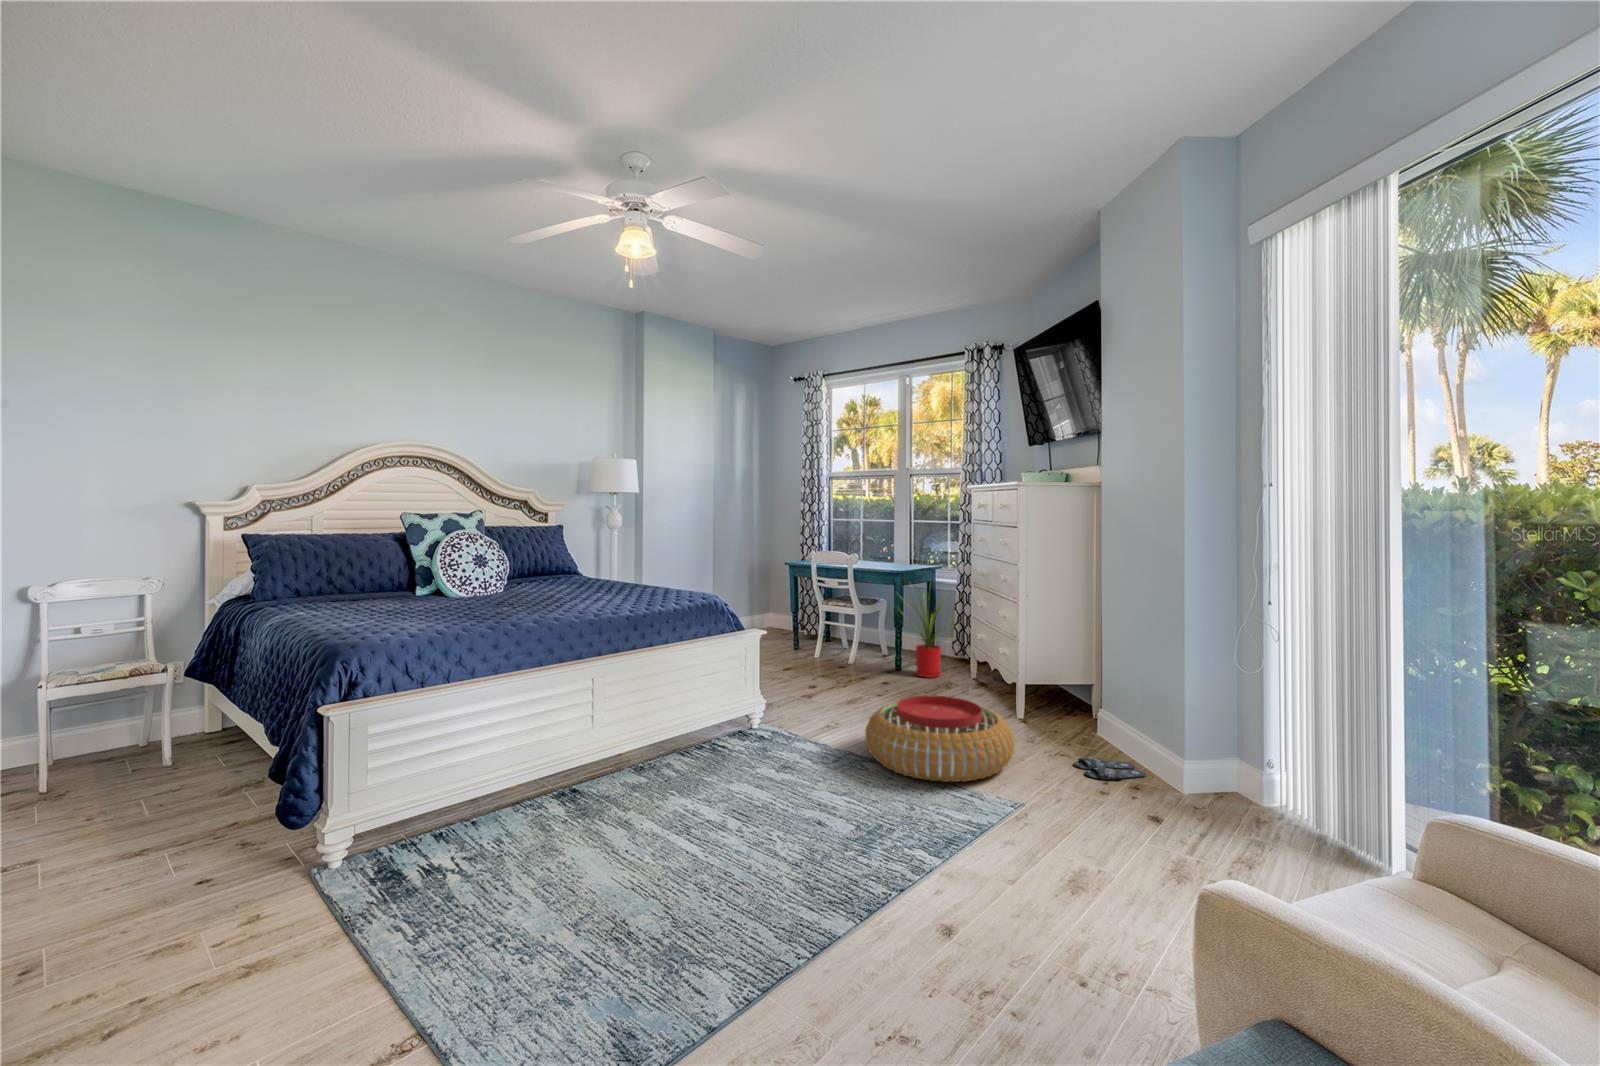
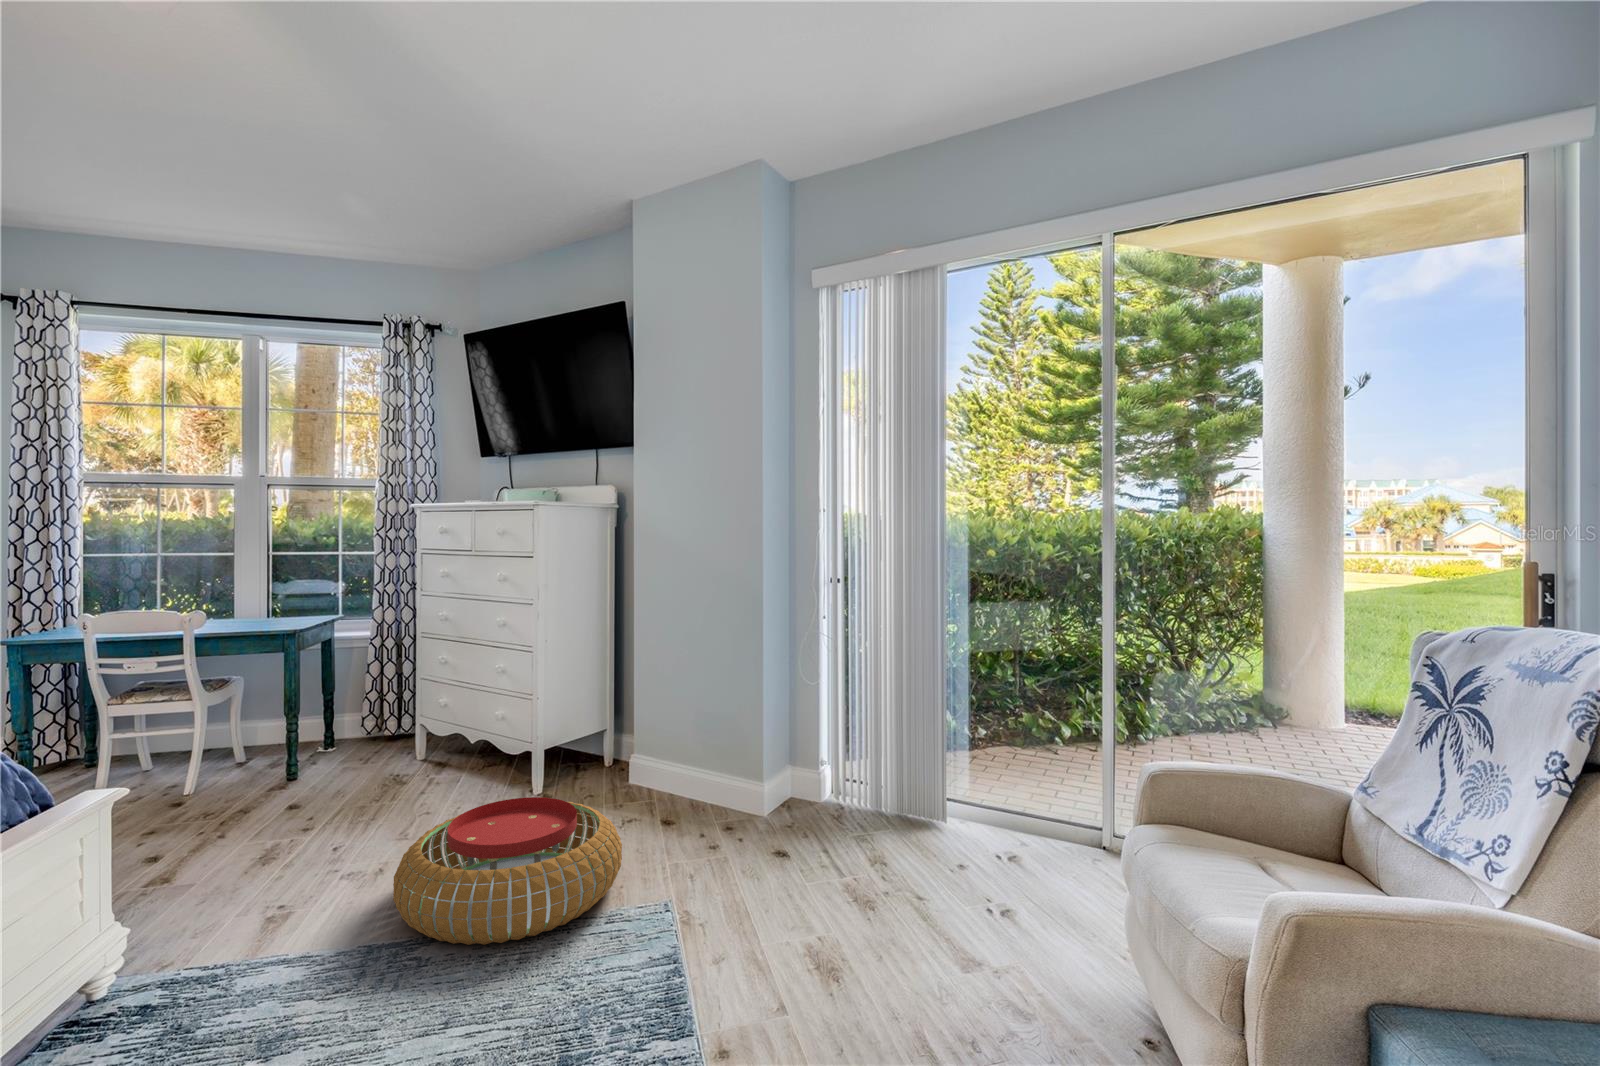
house plant: present [913,593,945,678] -> none [287,638,408,783]
slippers: present [1073,757,1146,780] -> none [660,812,729,843]

